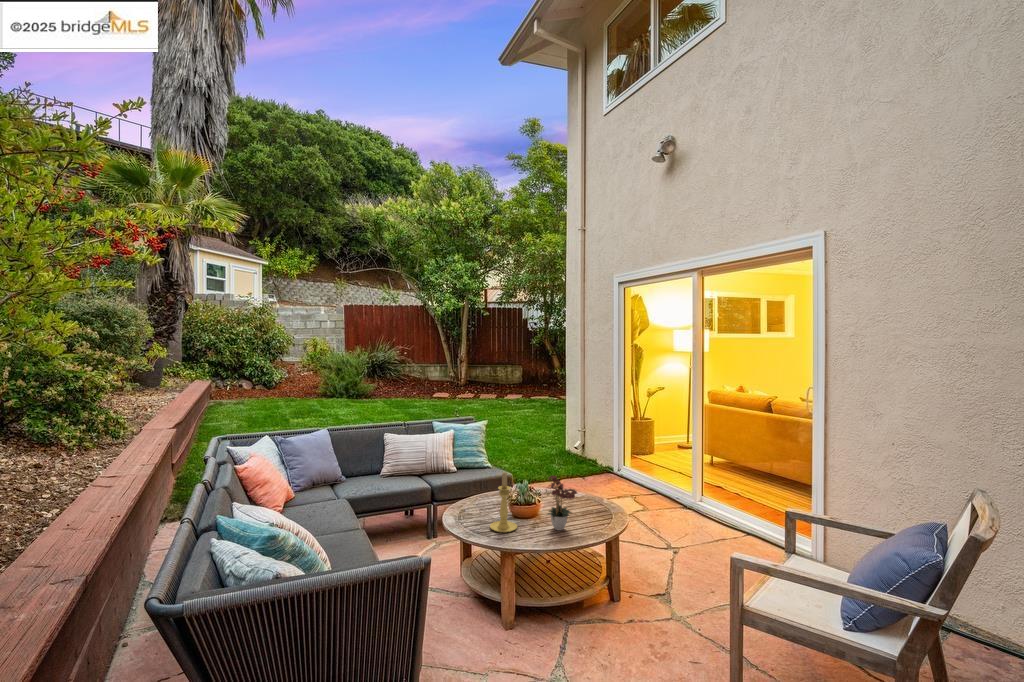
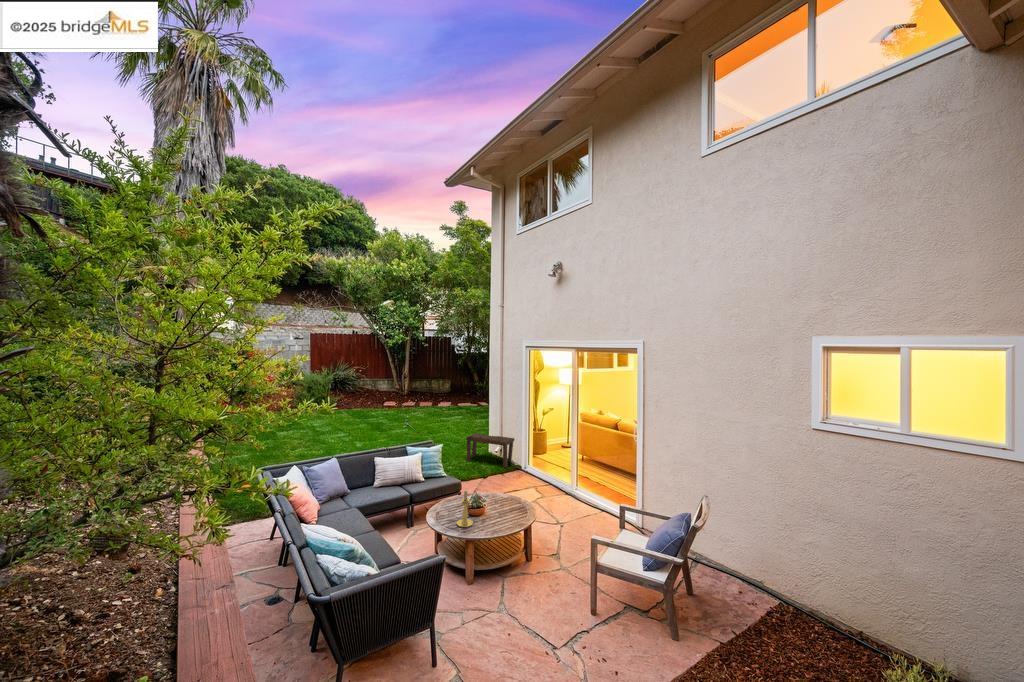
bench: none [531,419,603,469] -> present [466,433,514,467]
flower arrangement: present [546,476,577,530] -> none [489,489,510,523]

